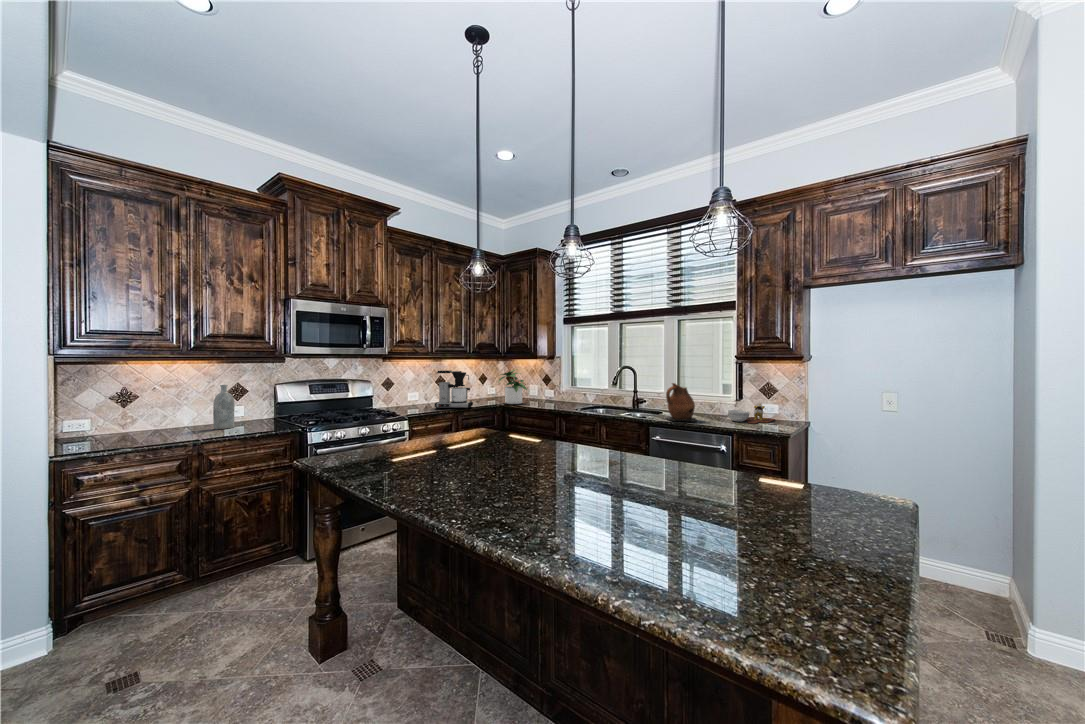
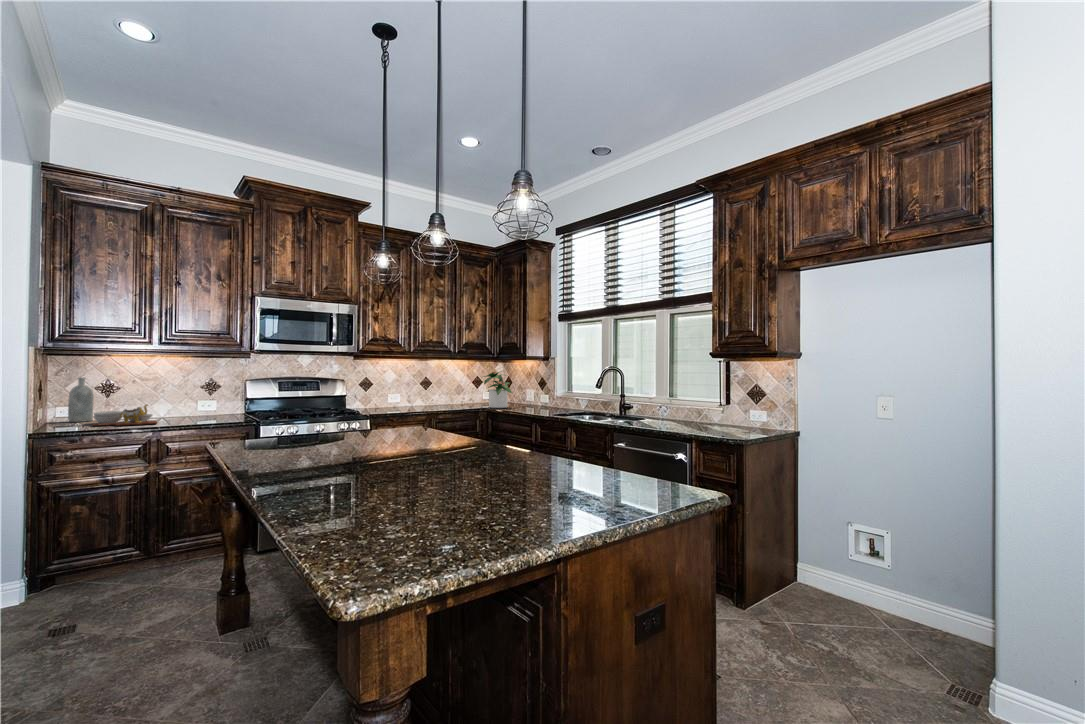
coffee maker: present [435,370,473,409] -> none [407,370,449,411]
ceramic pitcher: present [666,383,696,421] -> none [629,383,667,427]
bottle: present [213,385,235,429] -> present [68,378,94,422]
cutting board: present [728,404,775,424] -> present [92,405,157,426]

